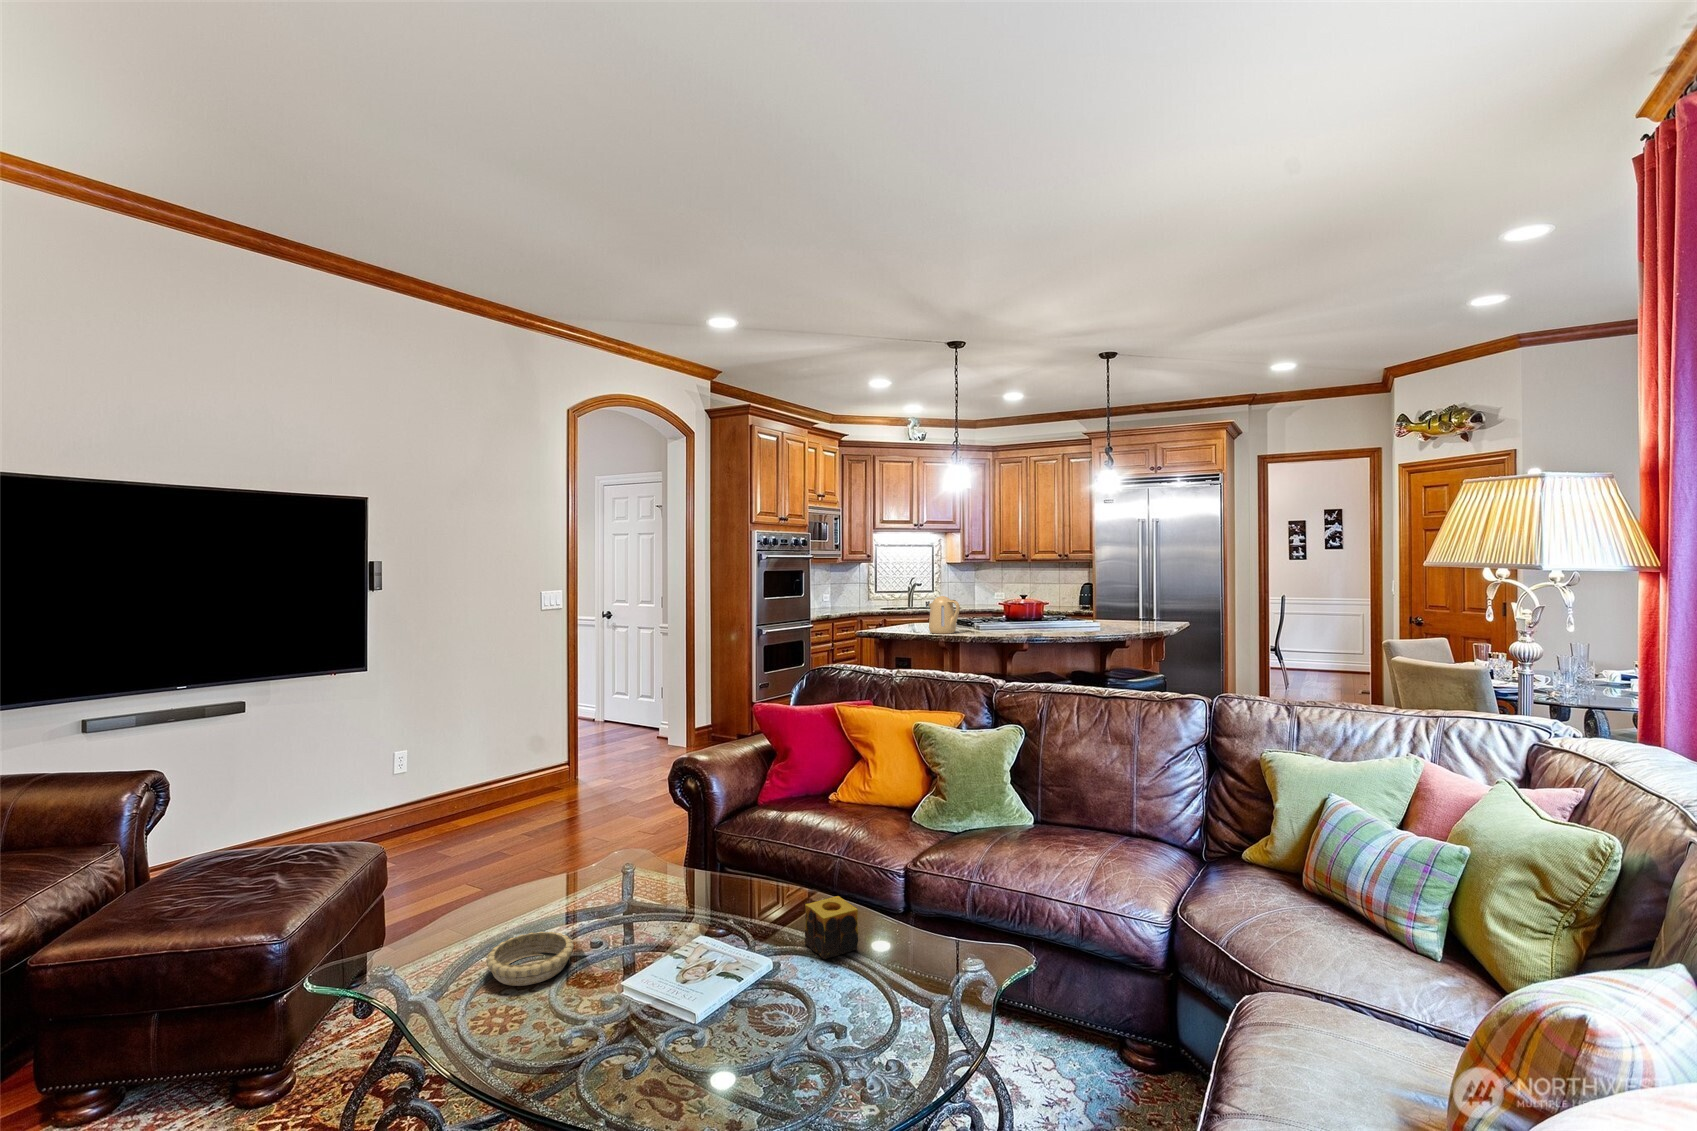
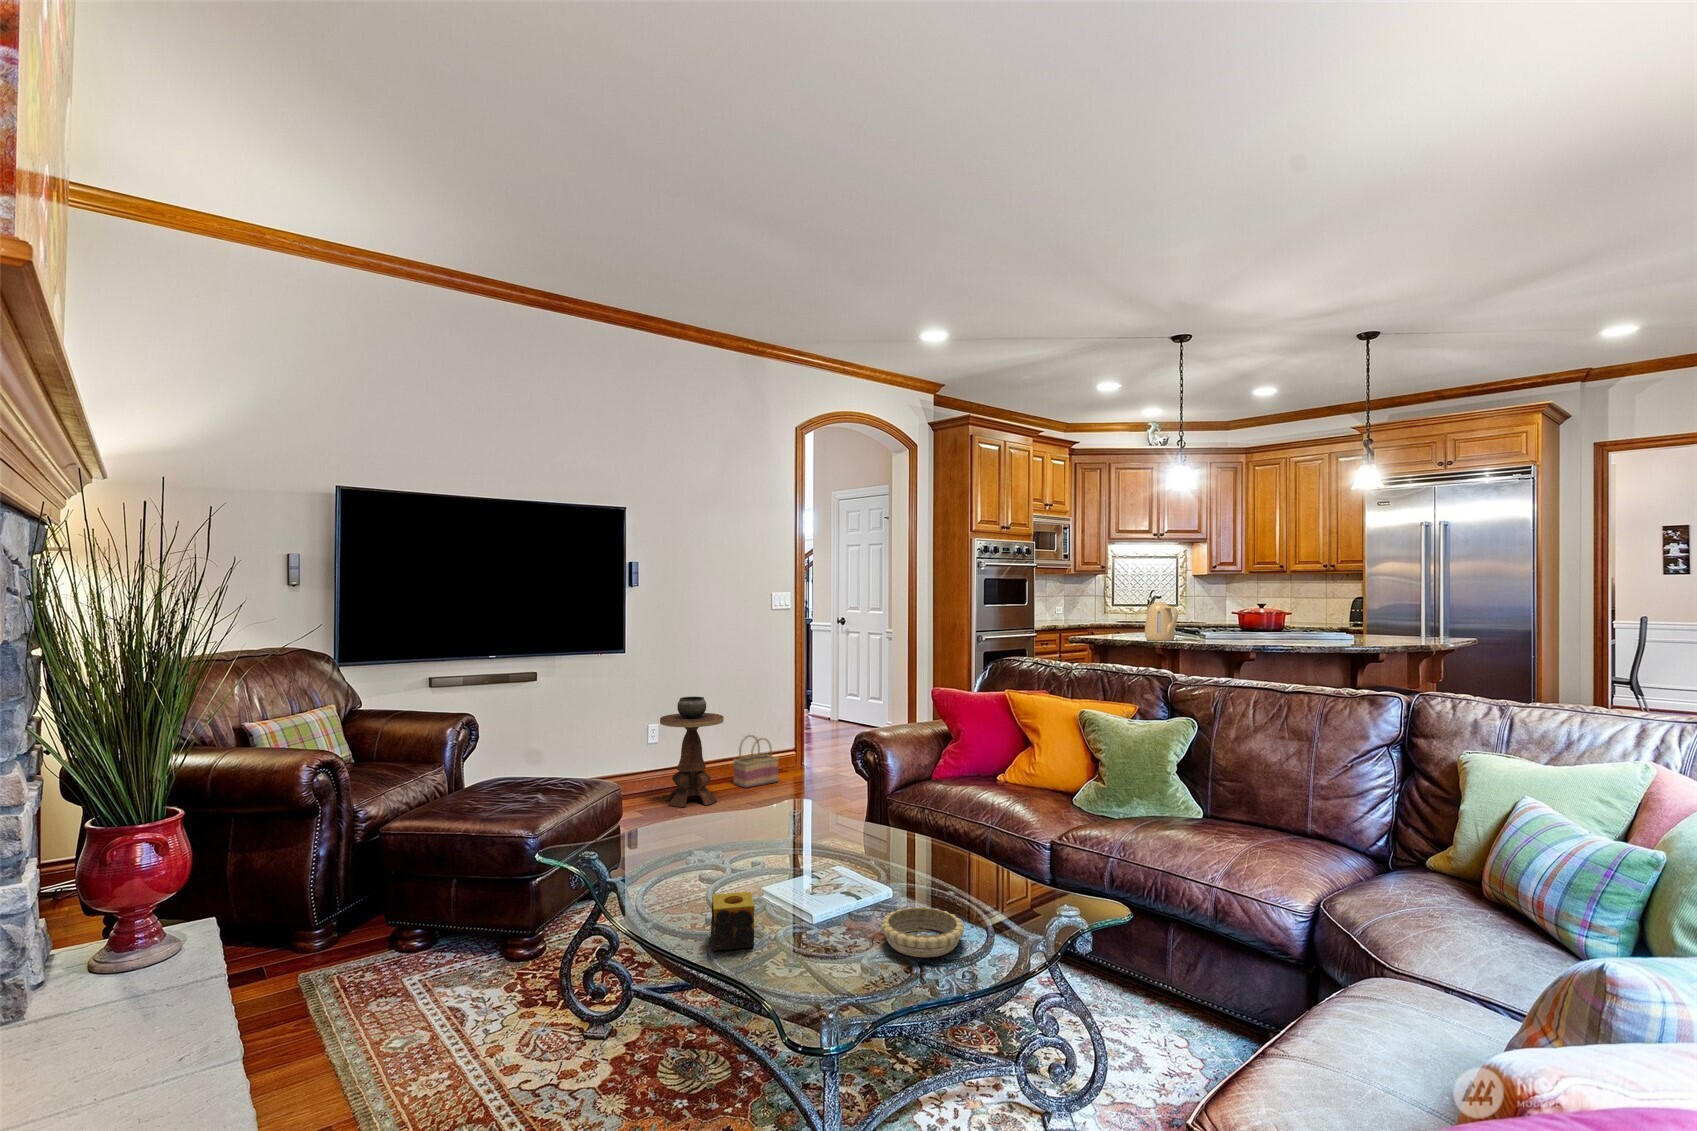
side table: none [409,717,491,849] -> present [660,696,724,807]
basket: none [499,753,554,815] -> present [733,735,778,788]
candle: present [805,896,858,959] -> present [711,892,755,951]
decorative bowl: present [486,931,574,986] -> present [881,907,964,957]

